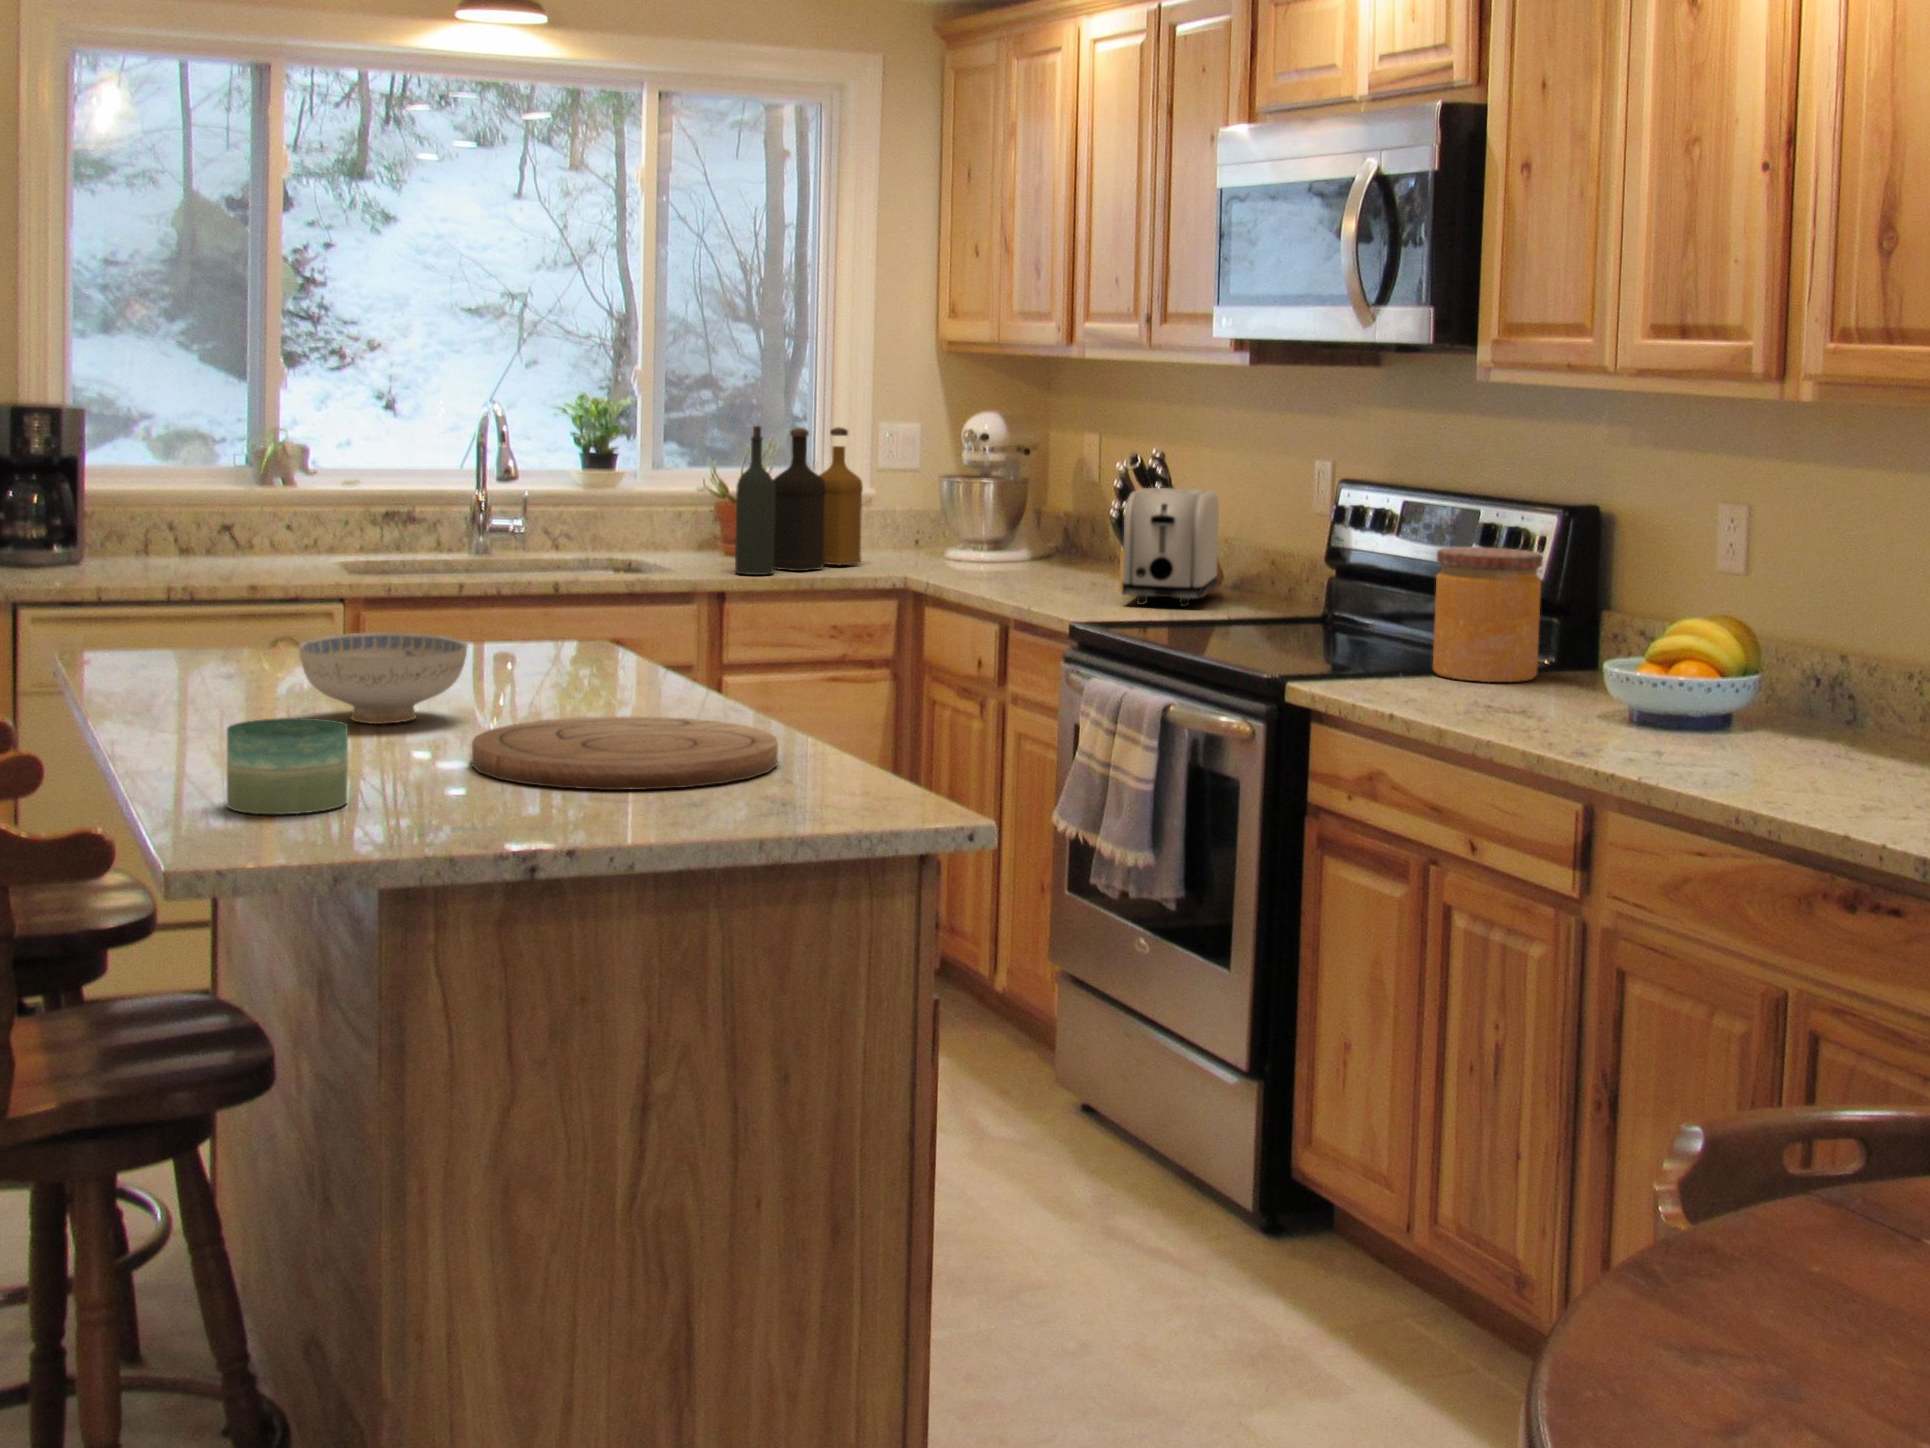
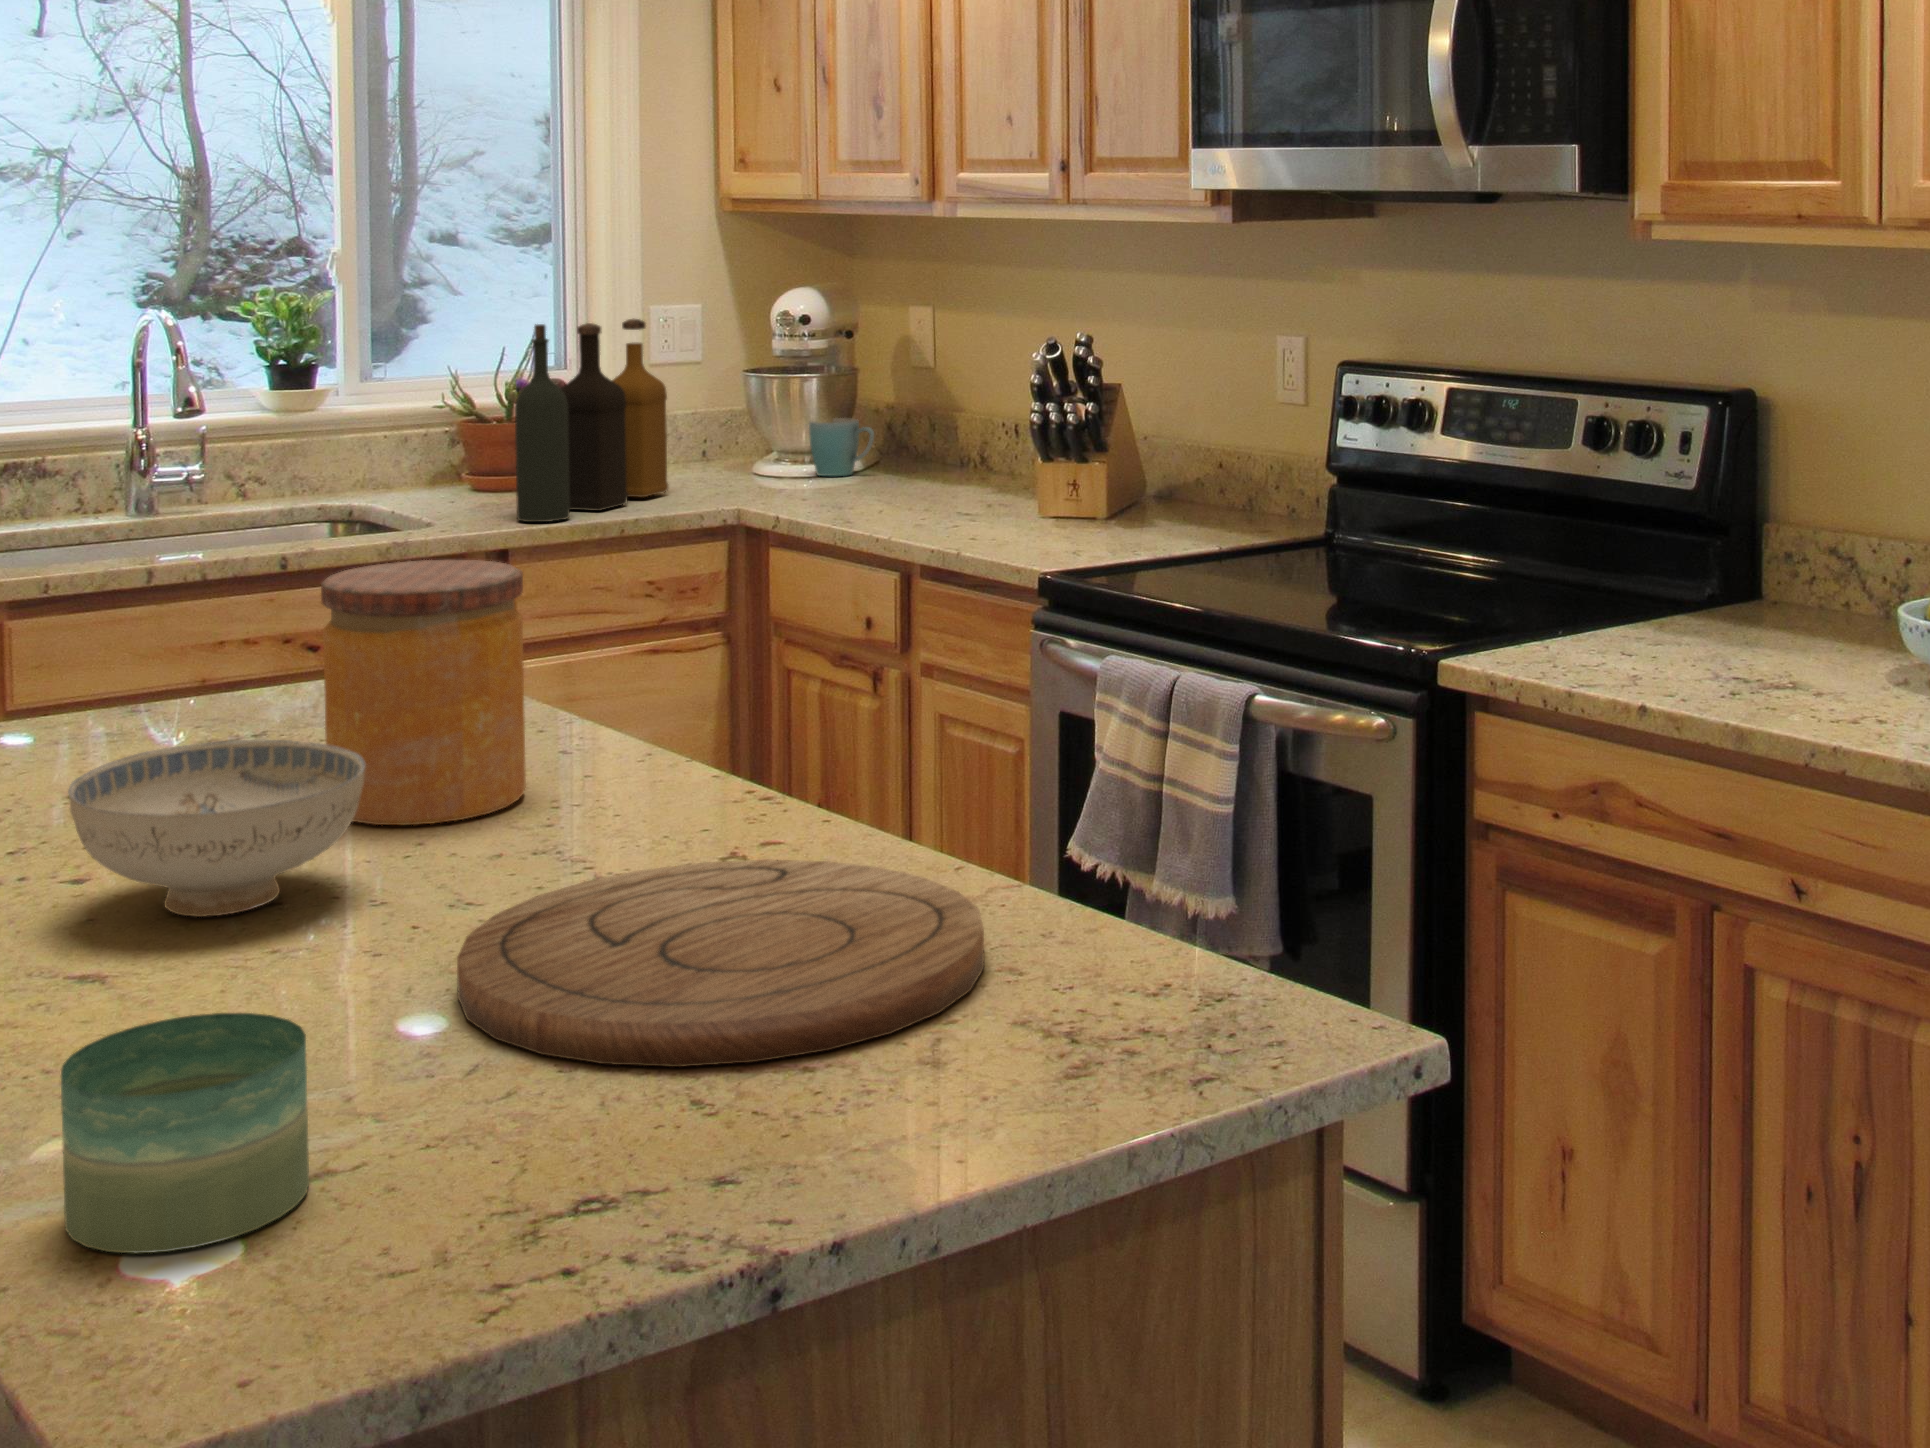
toaster: present [1122,488,1219,607] -> none [1061,380,1169,534]
mug: none [982,517,1031,562] -> present [809,418,874,476]
jar: present [1433,547,1543,682] -> present [321,560,526,825]

